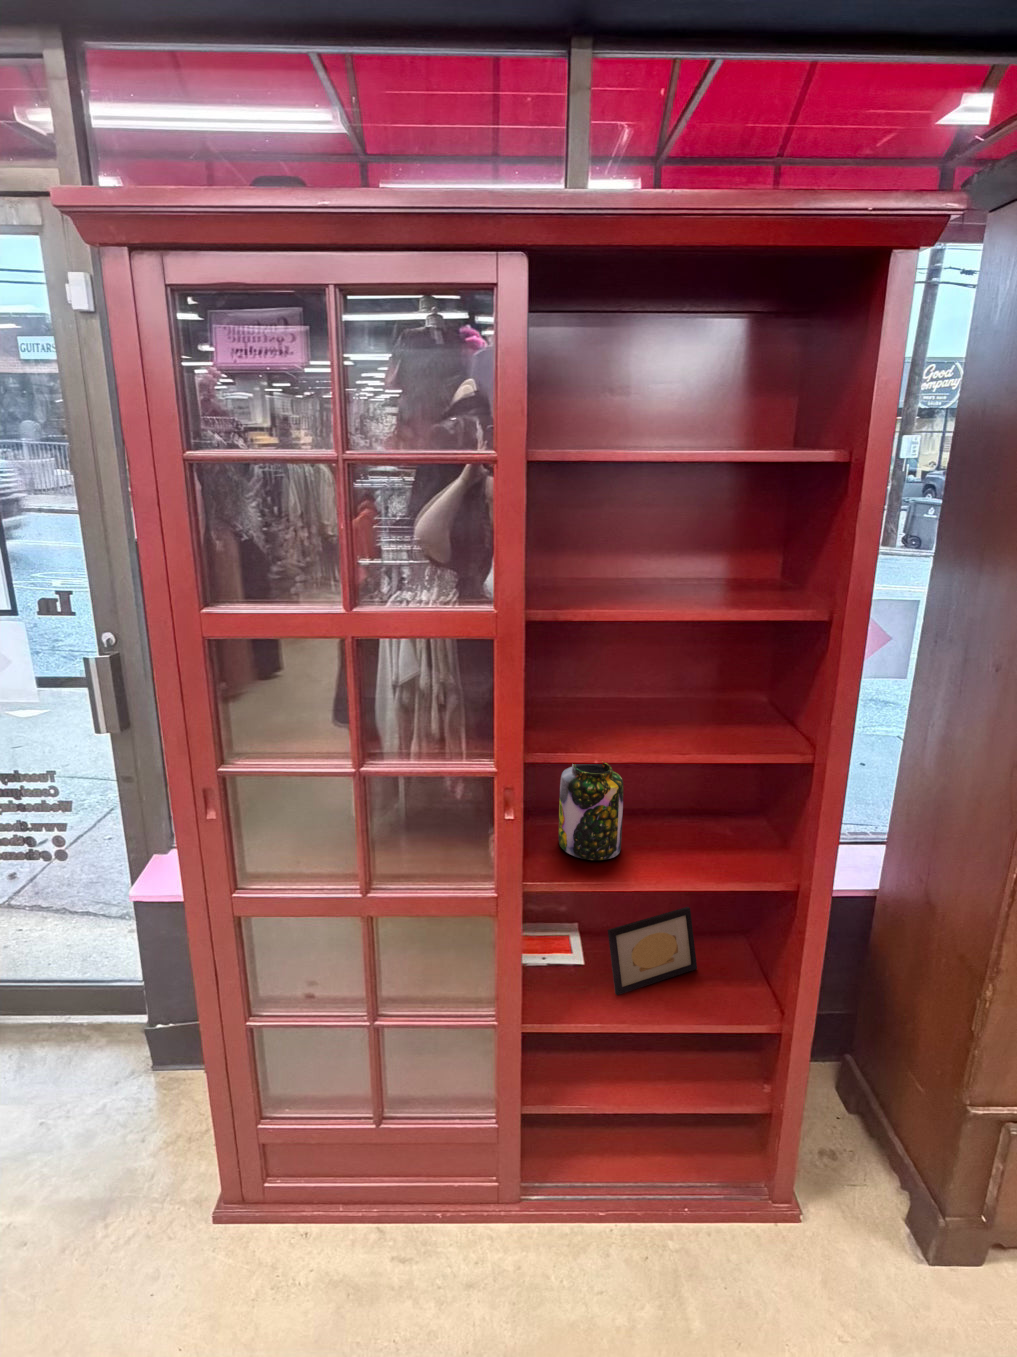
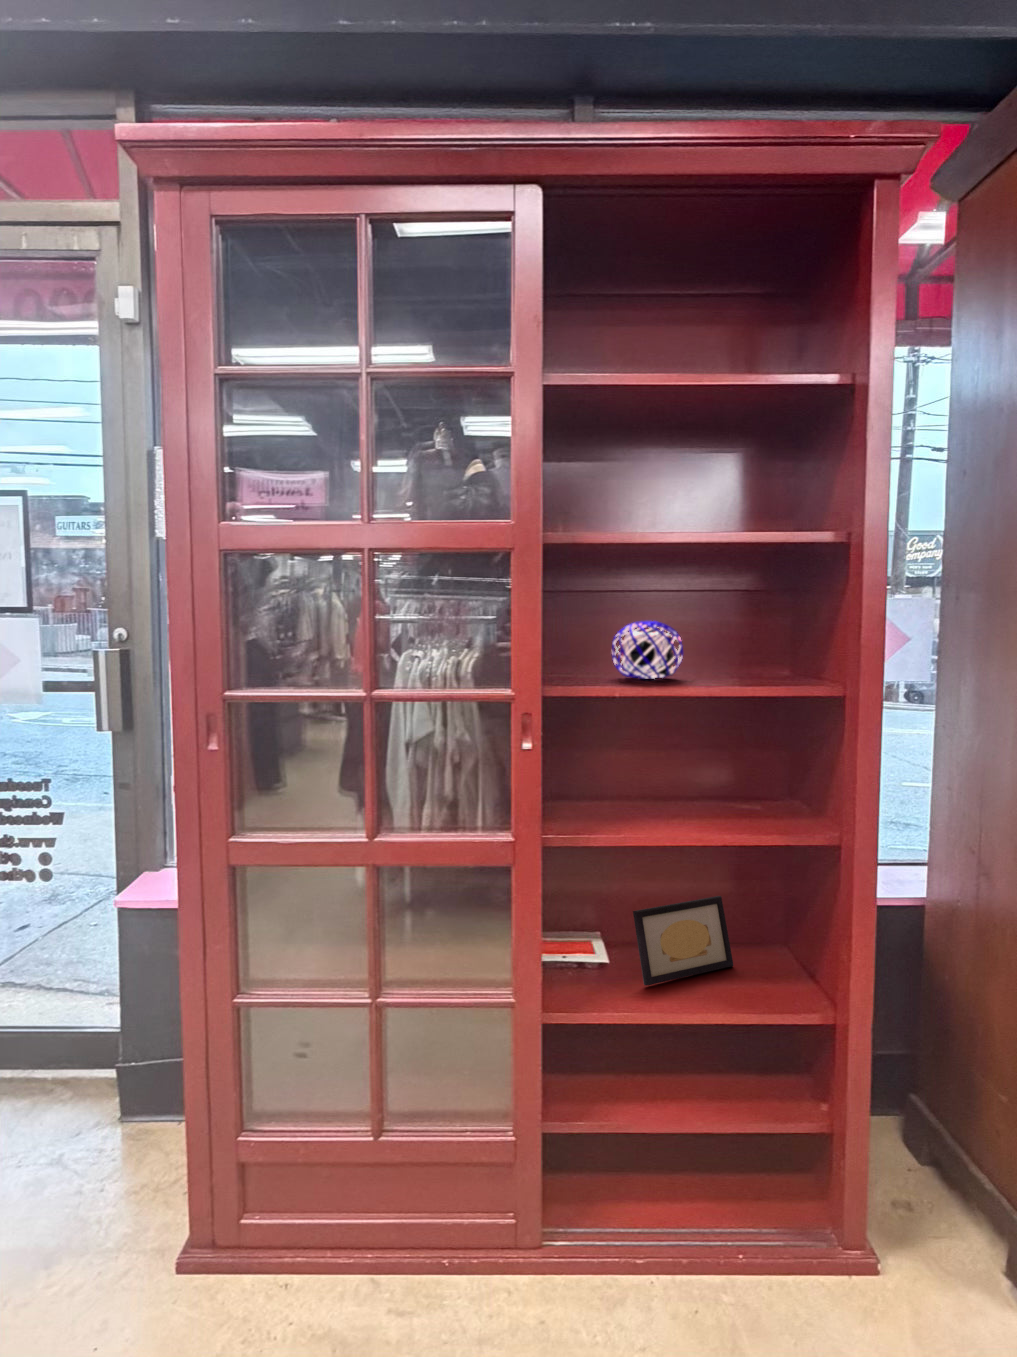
decorative orb: none [596,671,666,732] -> present [612,621,683,679]
jar: present [559,761,623,860] -> none [577,720,644,819]

